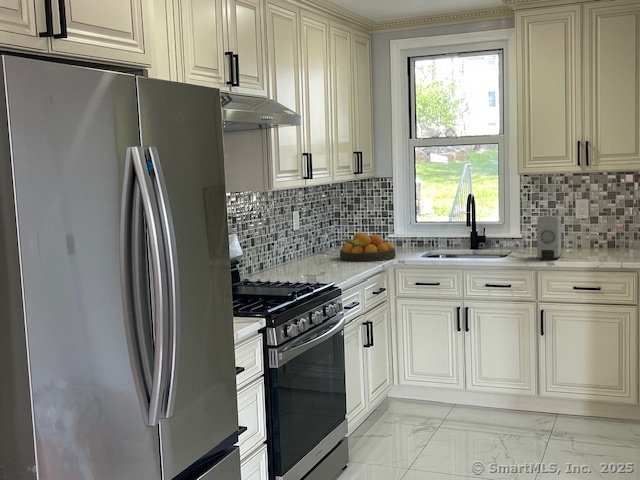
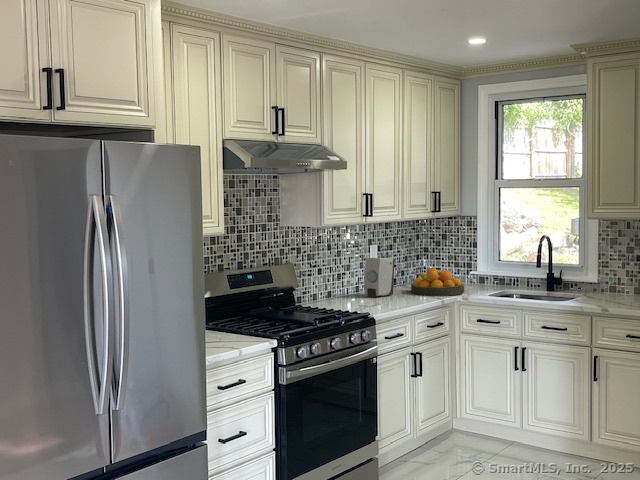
soap dispenser: present [537,216,561,260] -> present [364,258,394,298]

